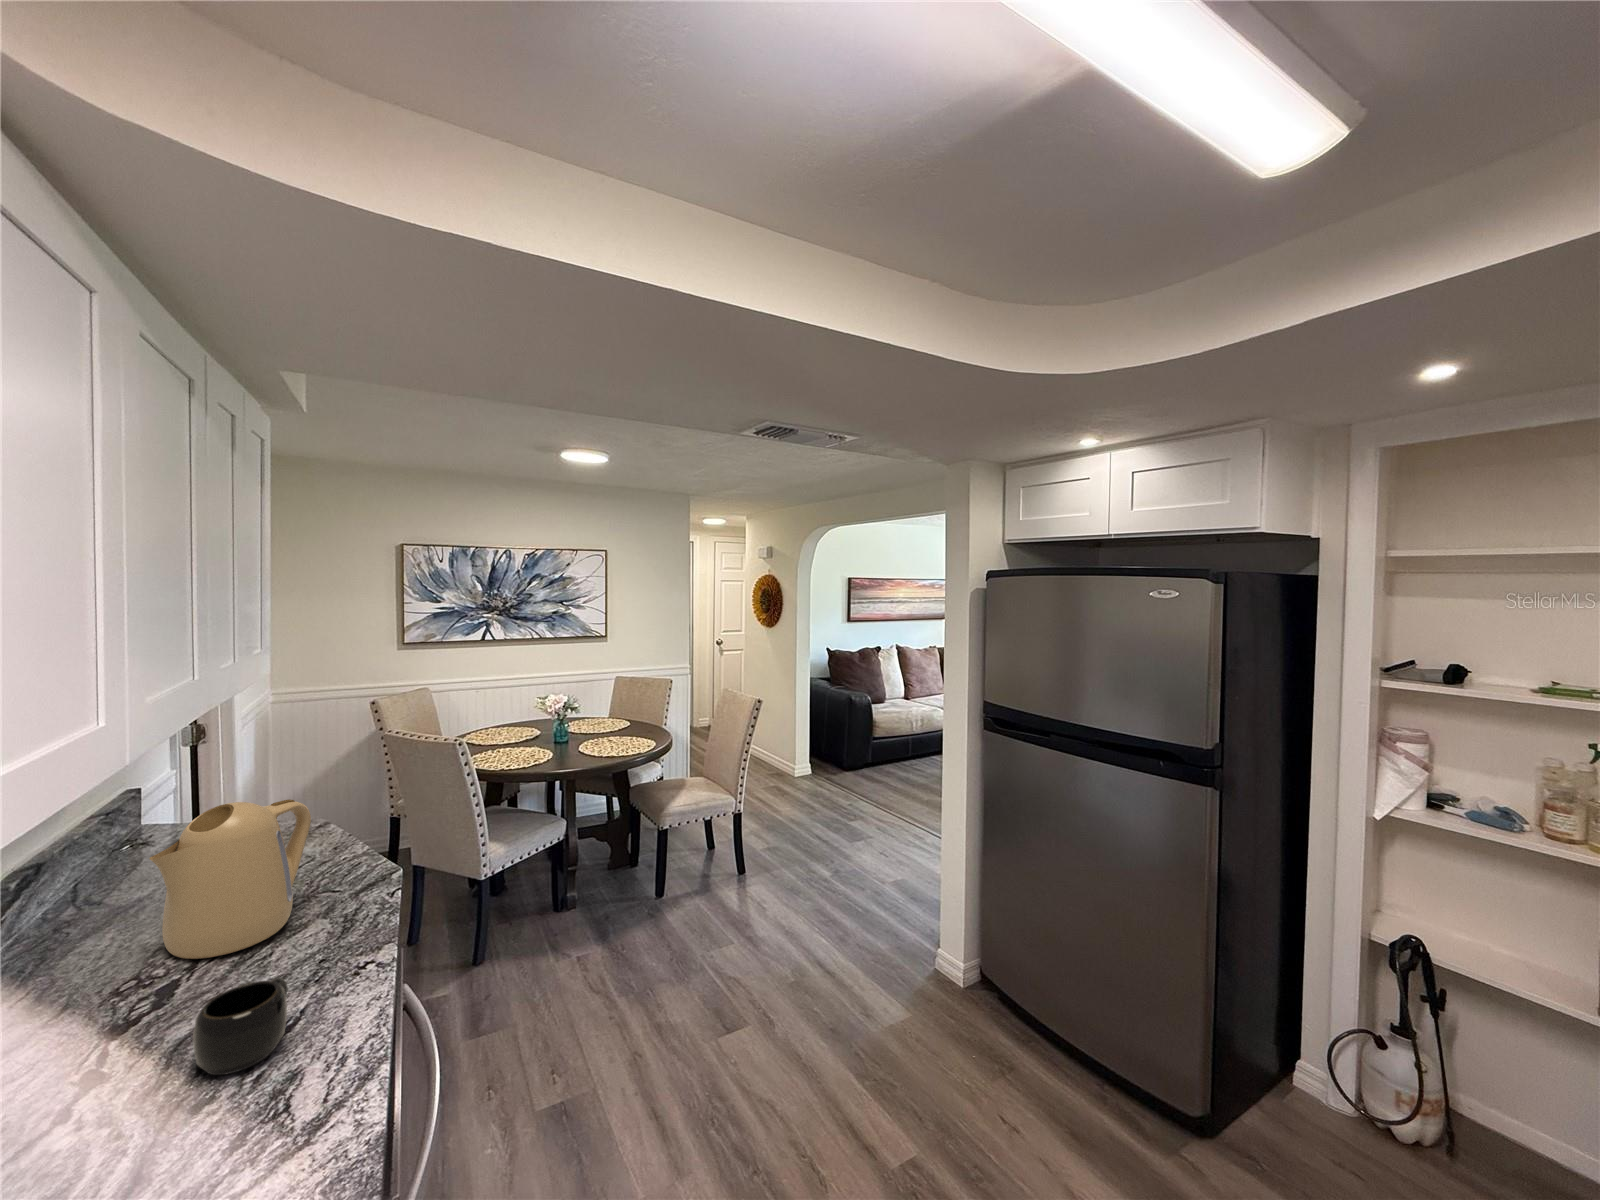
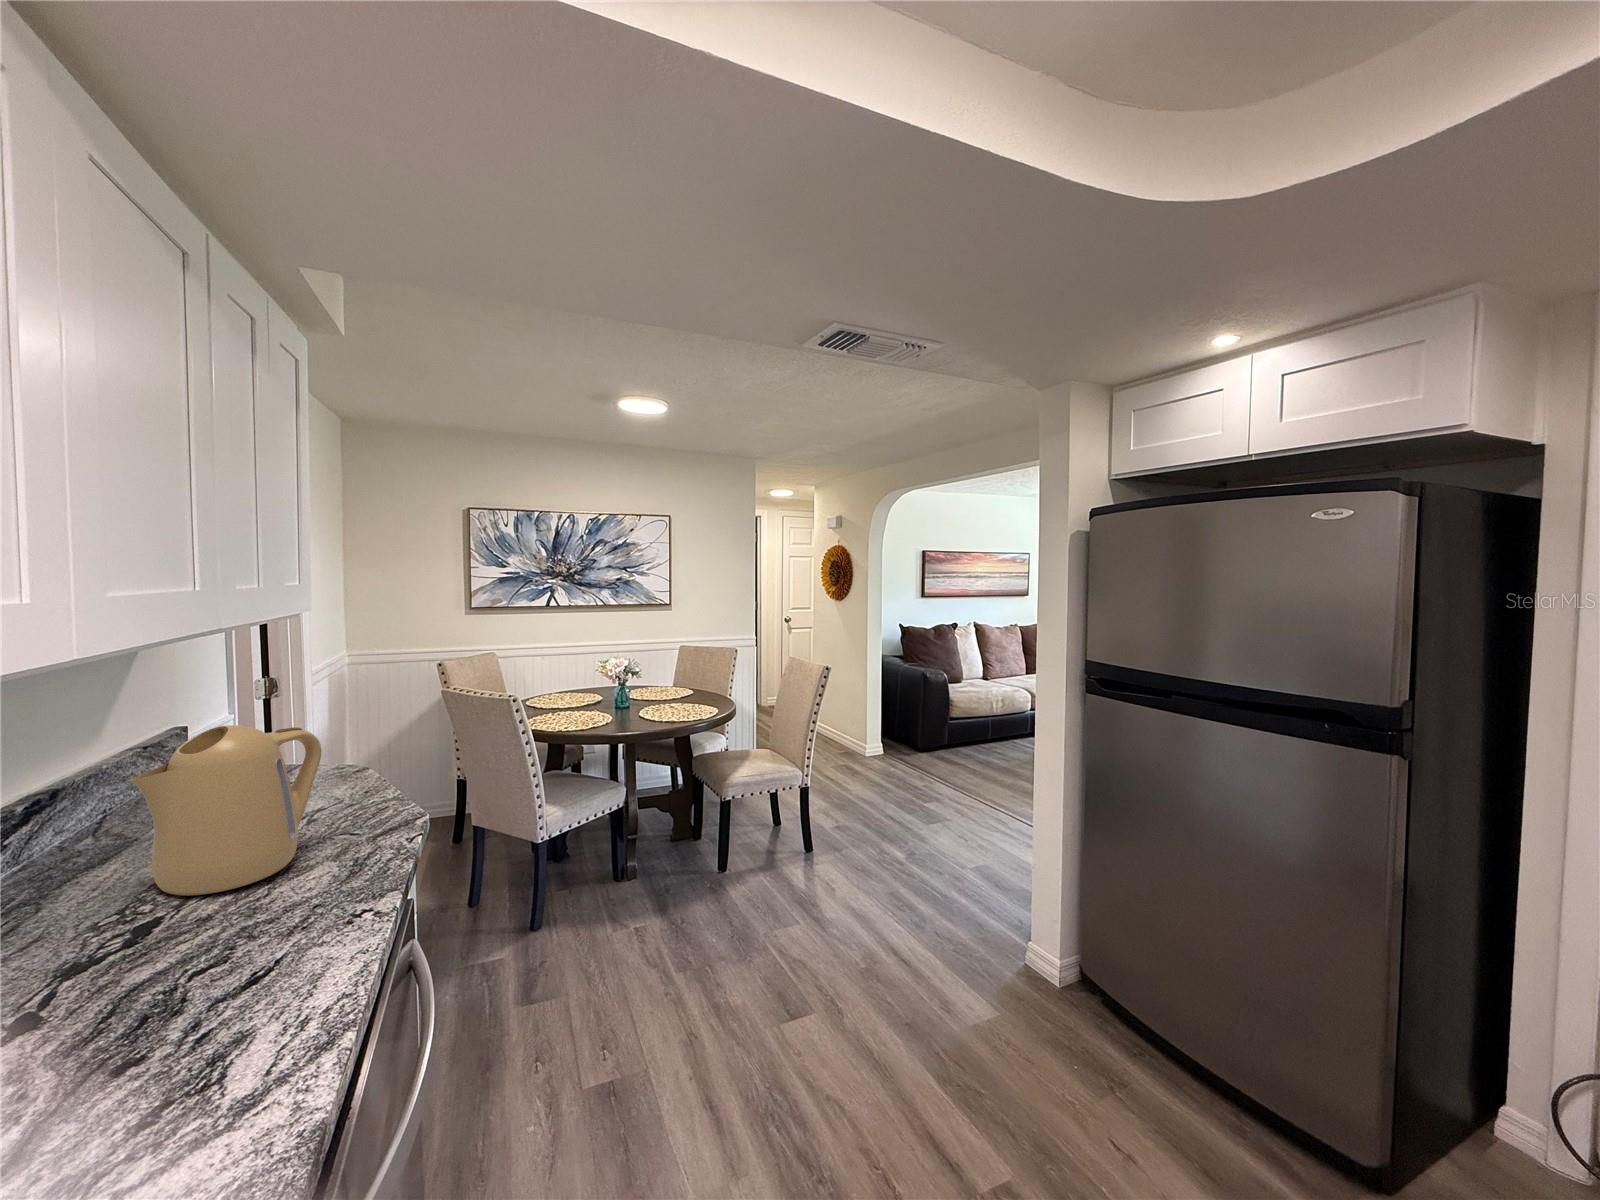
mug: present [193,978,288,1075] -> none [131,920,258,1031]

